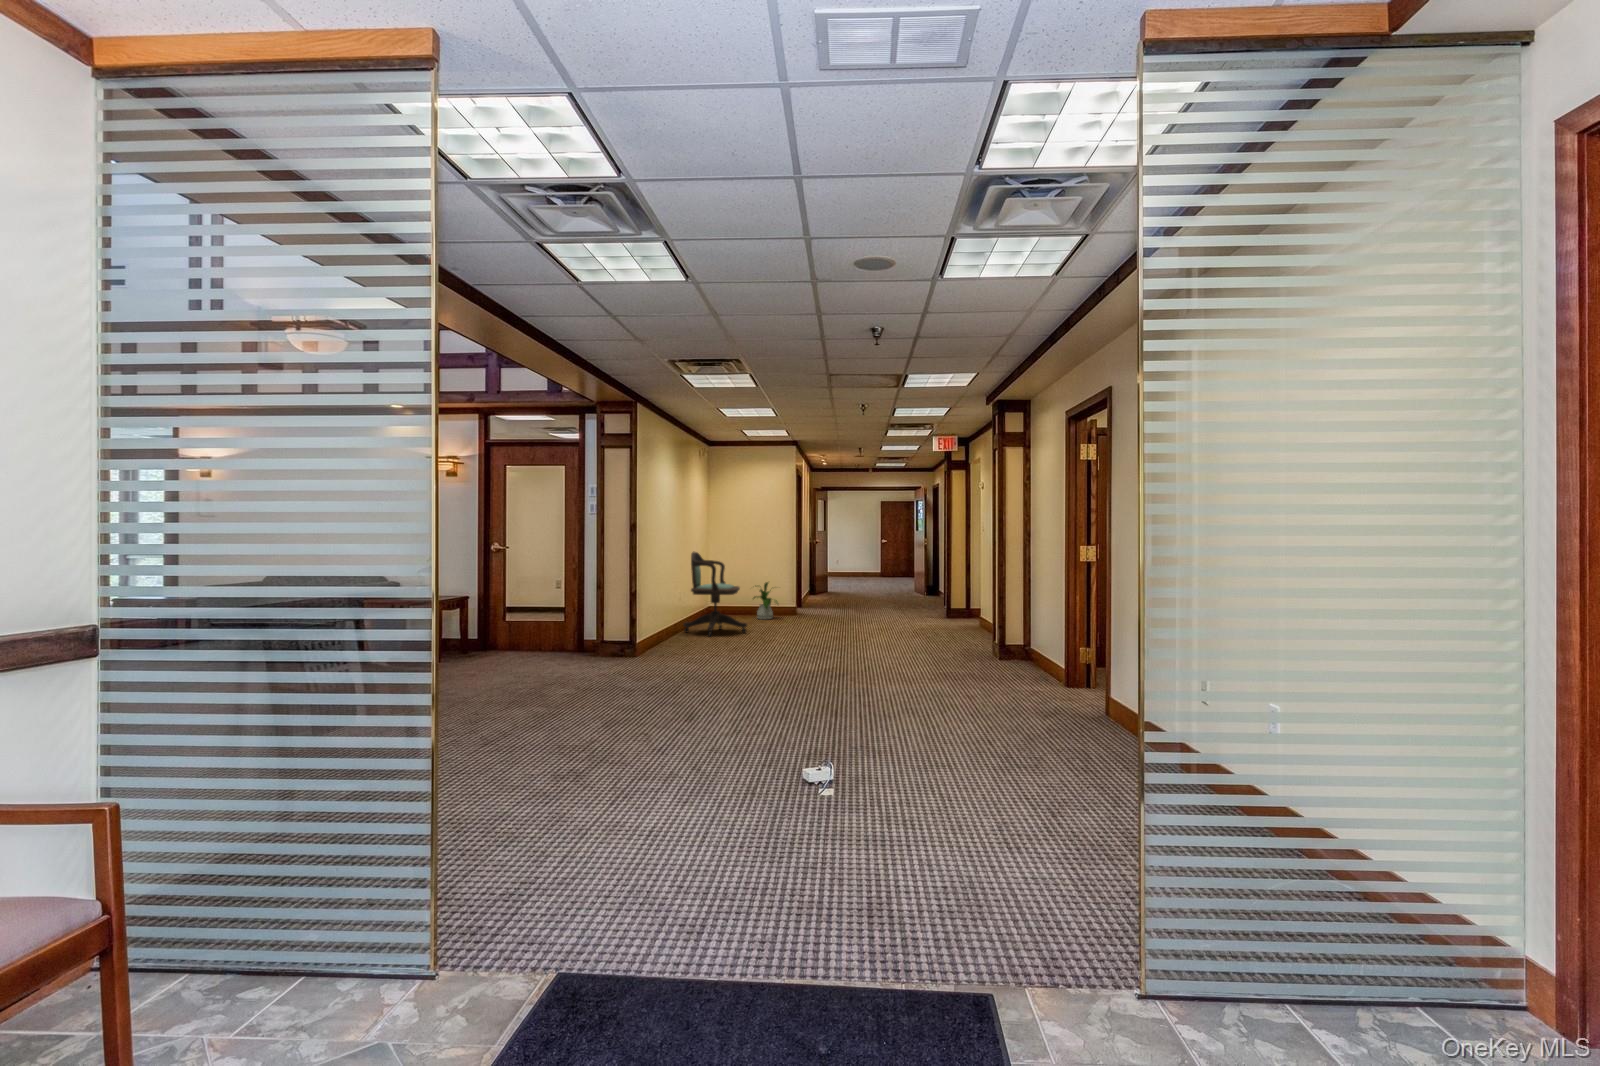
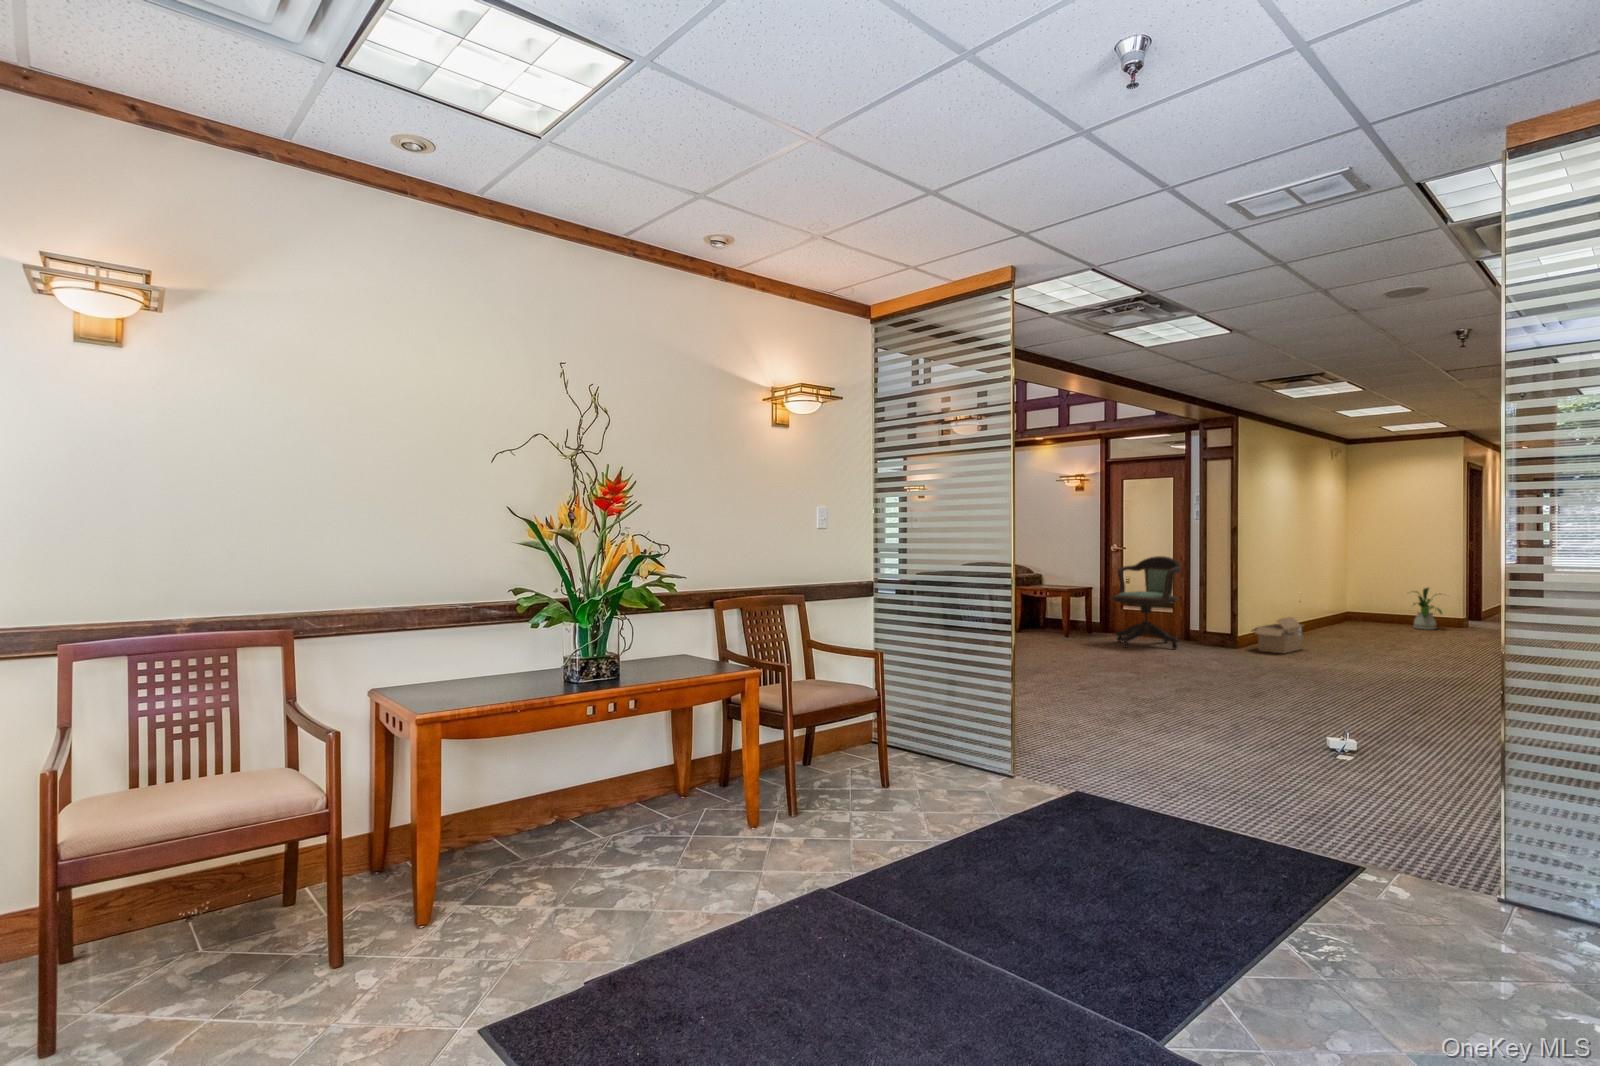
office chair: present [683,552,747,636] -> present [1111,556,1181,649]
cardboard box: none [644,616,693,655] -> present [1252,617,1302,654]

